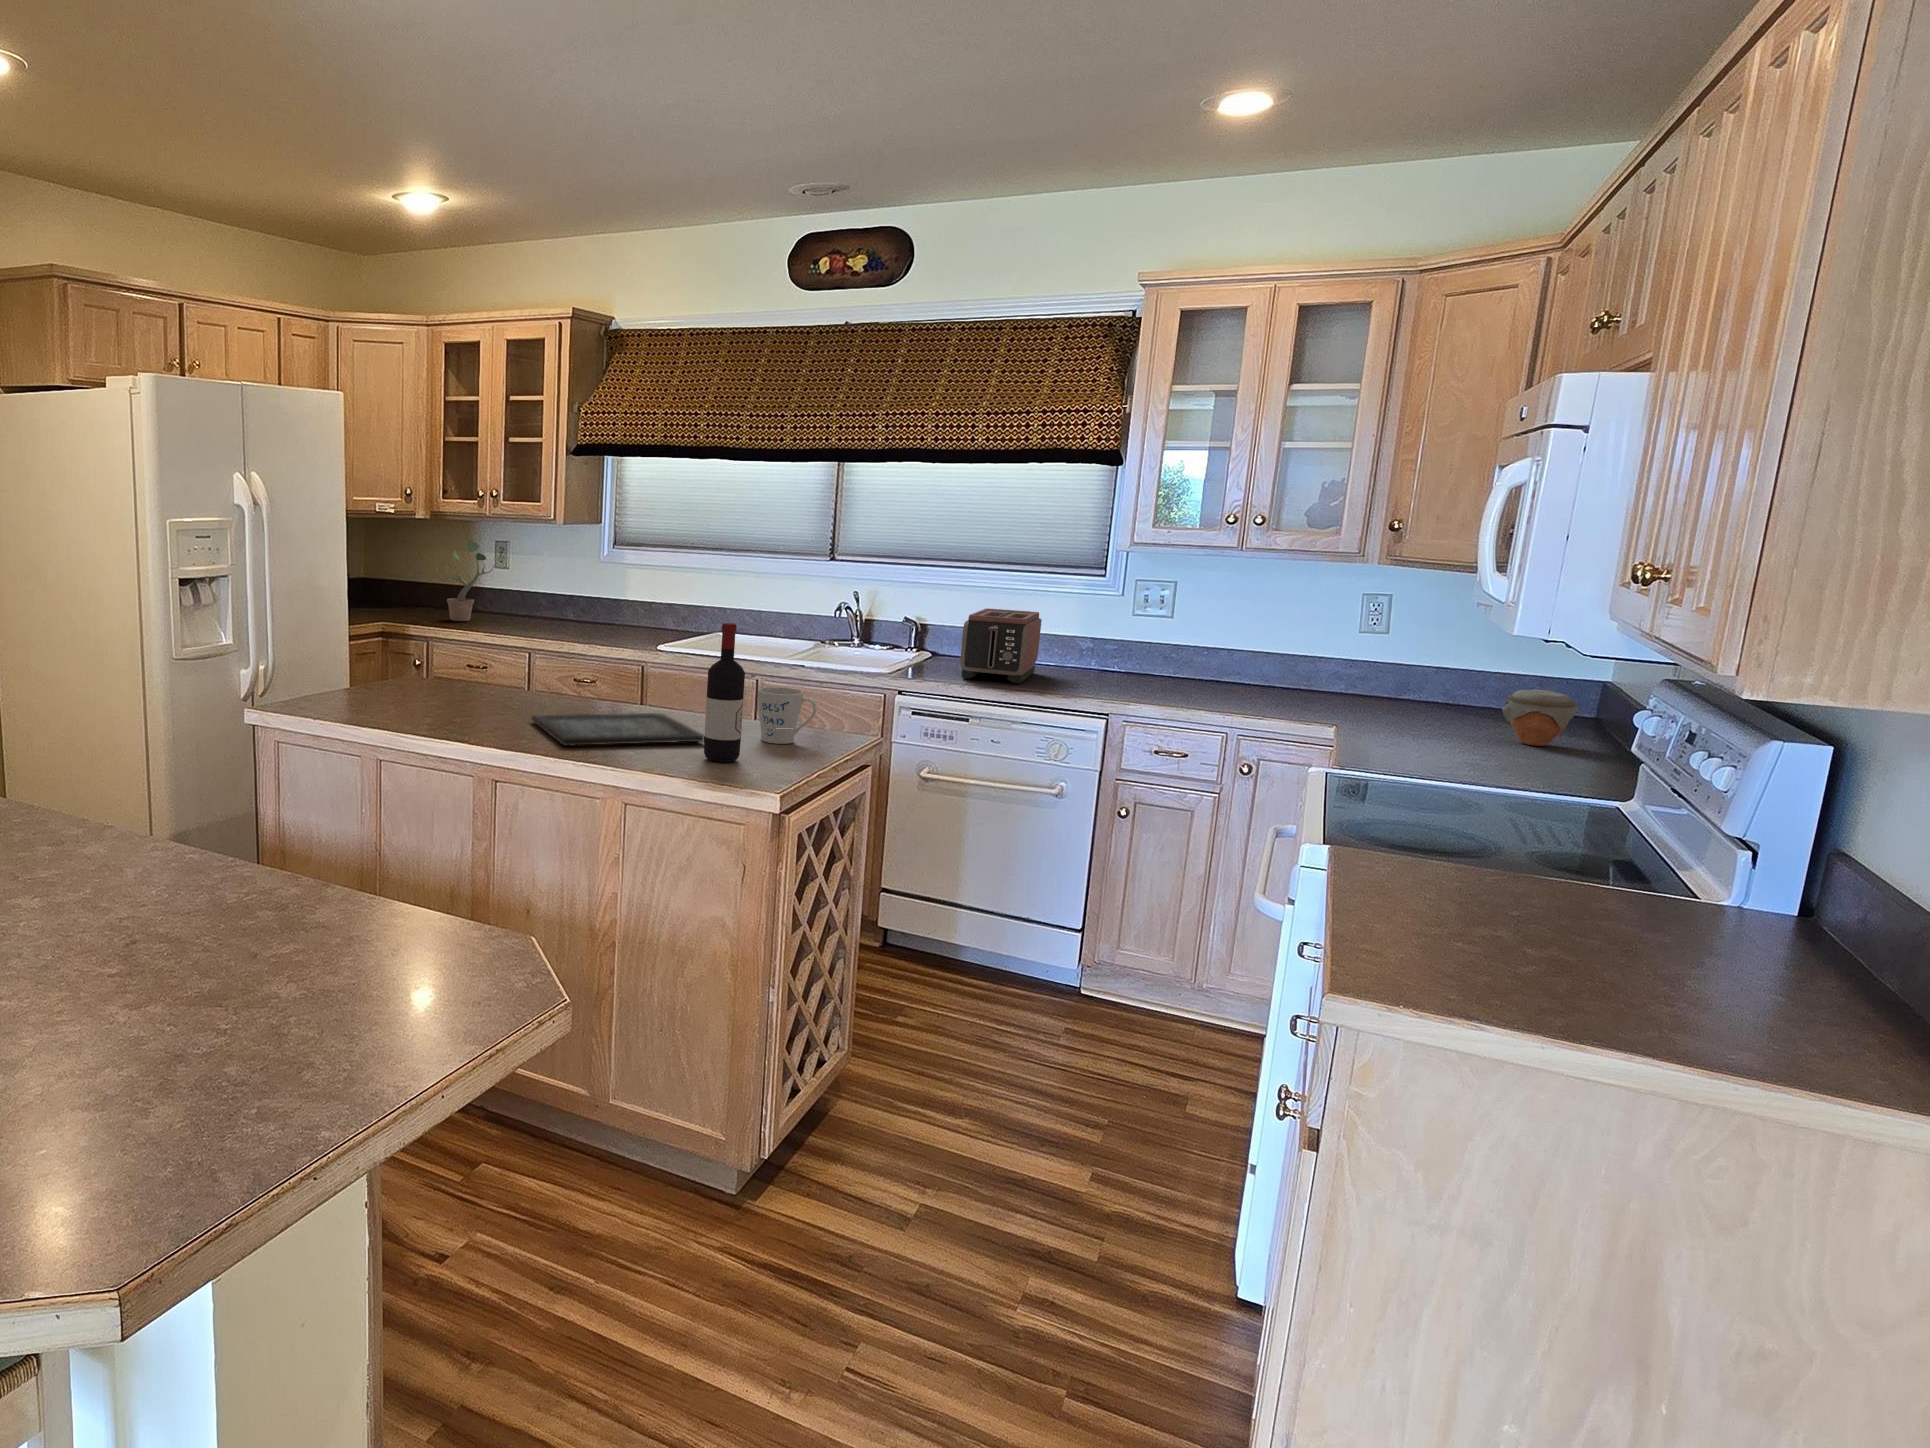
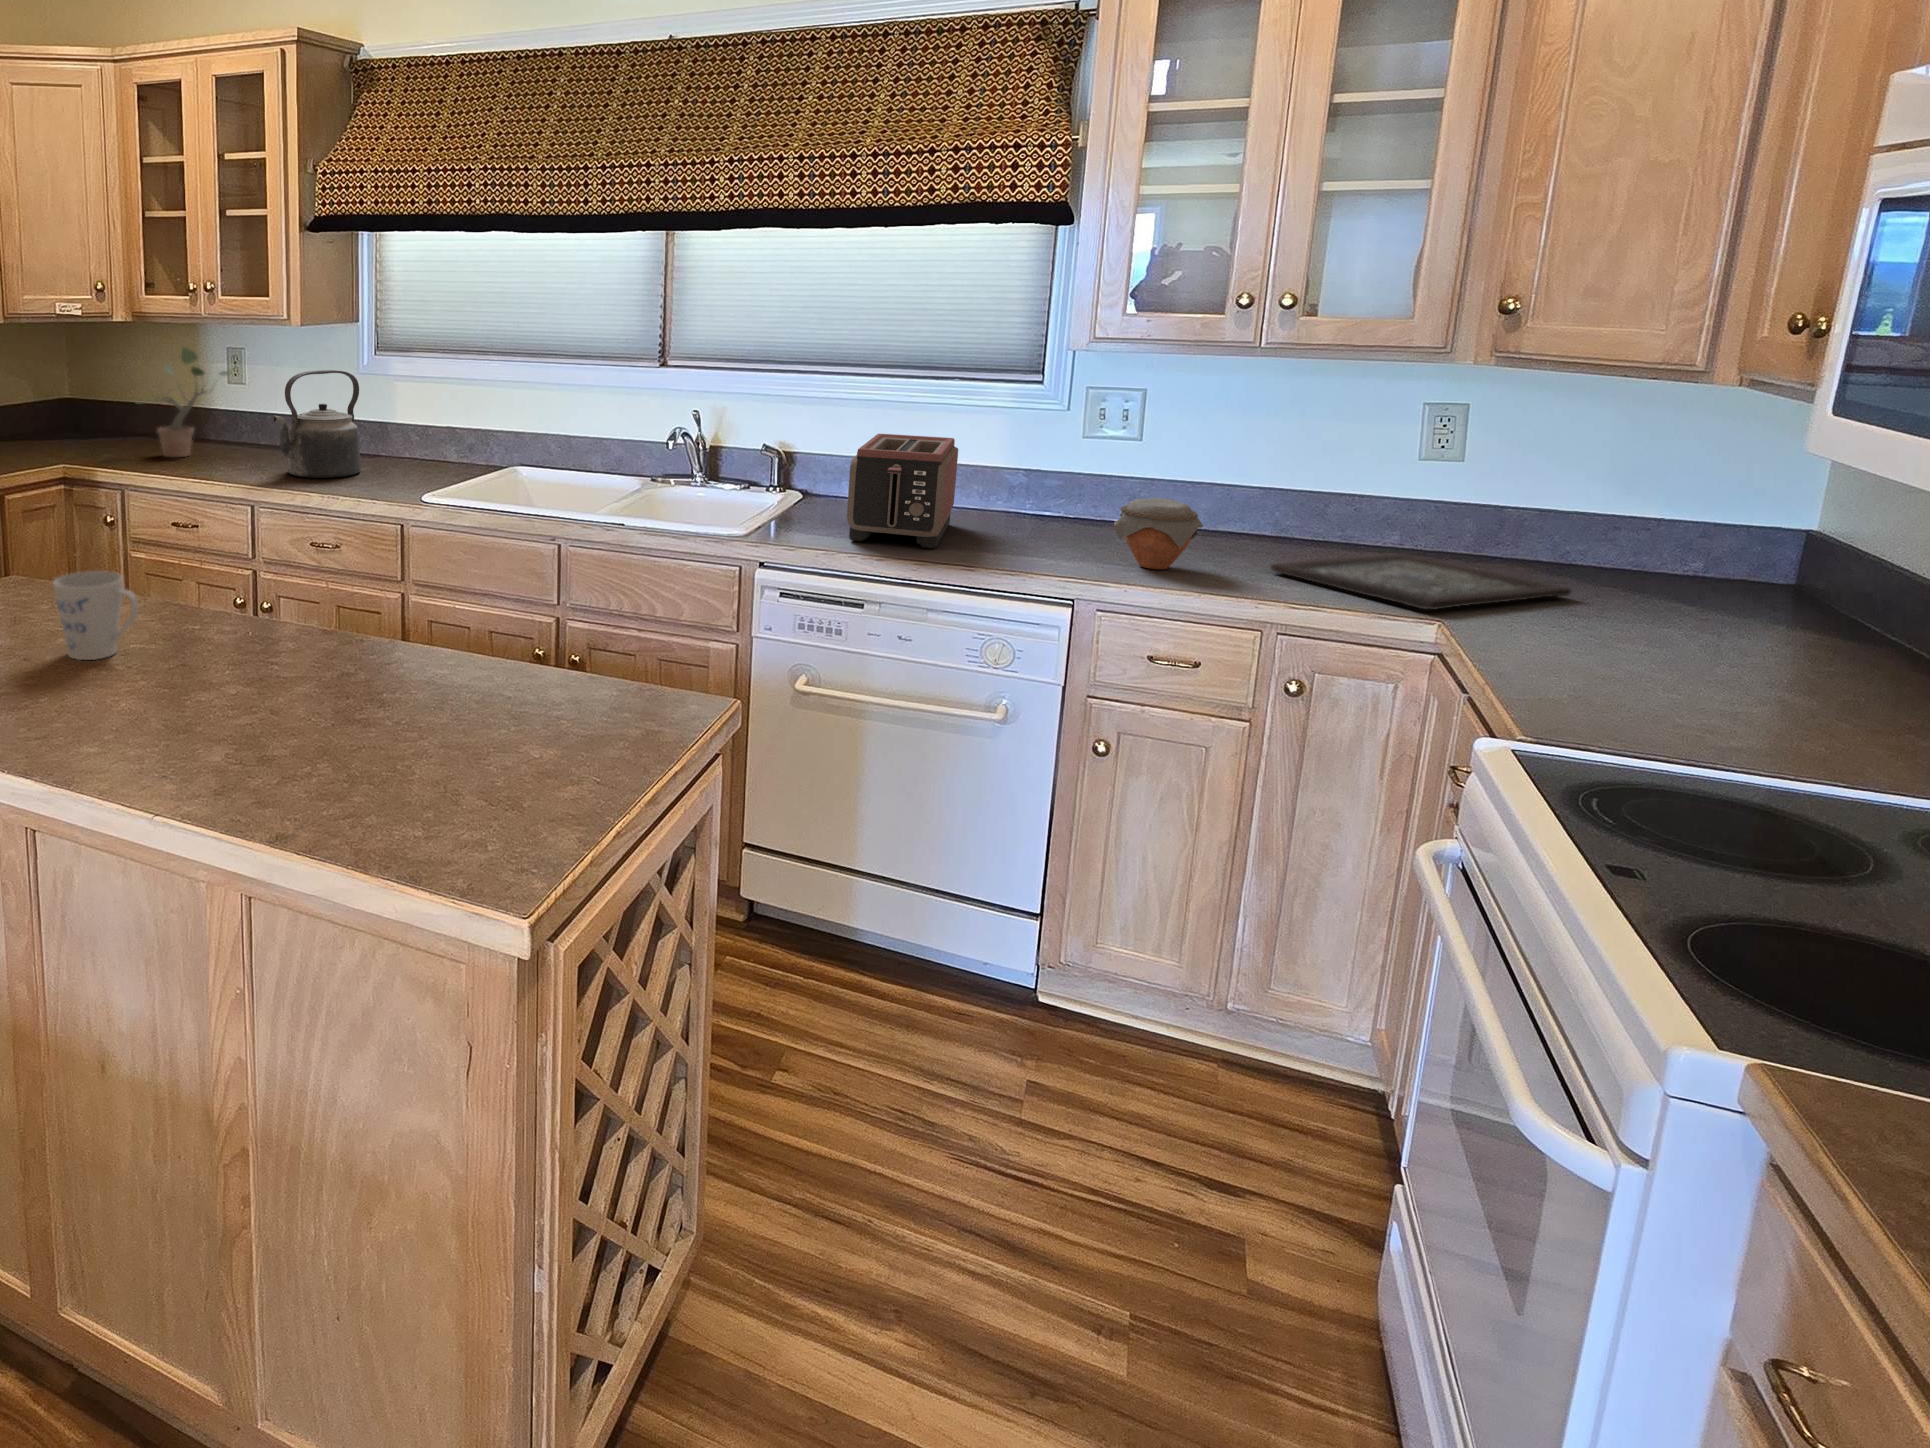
kettle: none [544,558,604,636] -> present [273,370,361,478]
wine bottle: present [704,623,745,762] -> none [403,538,473,803]
mug: present [758,687,816,744] -> present [53,571,139,660]
jar: present [1502,689,1580,746] -> present [1114,498,1203,569]
tray: present [532,713,705,746] -> present [1271,553,1571,609]

